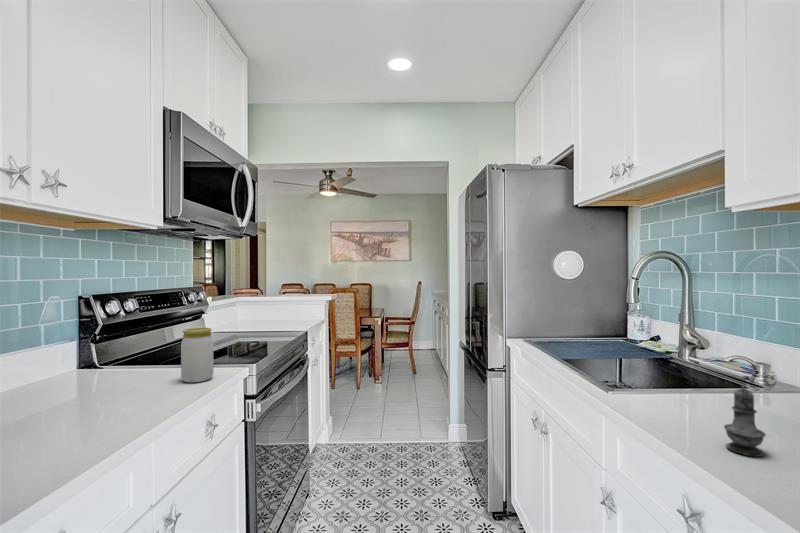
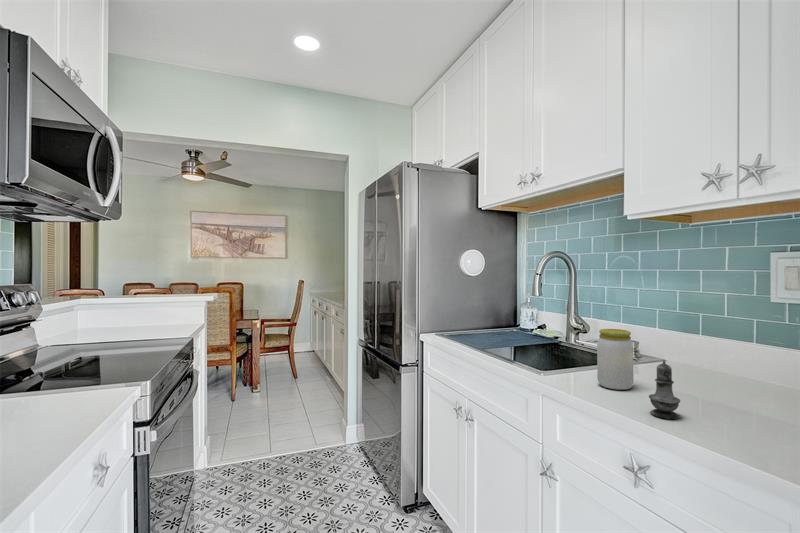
jar: present [181,328,213,382] -> present [597,329,634,390]

